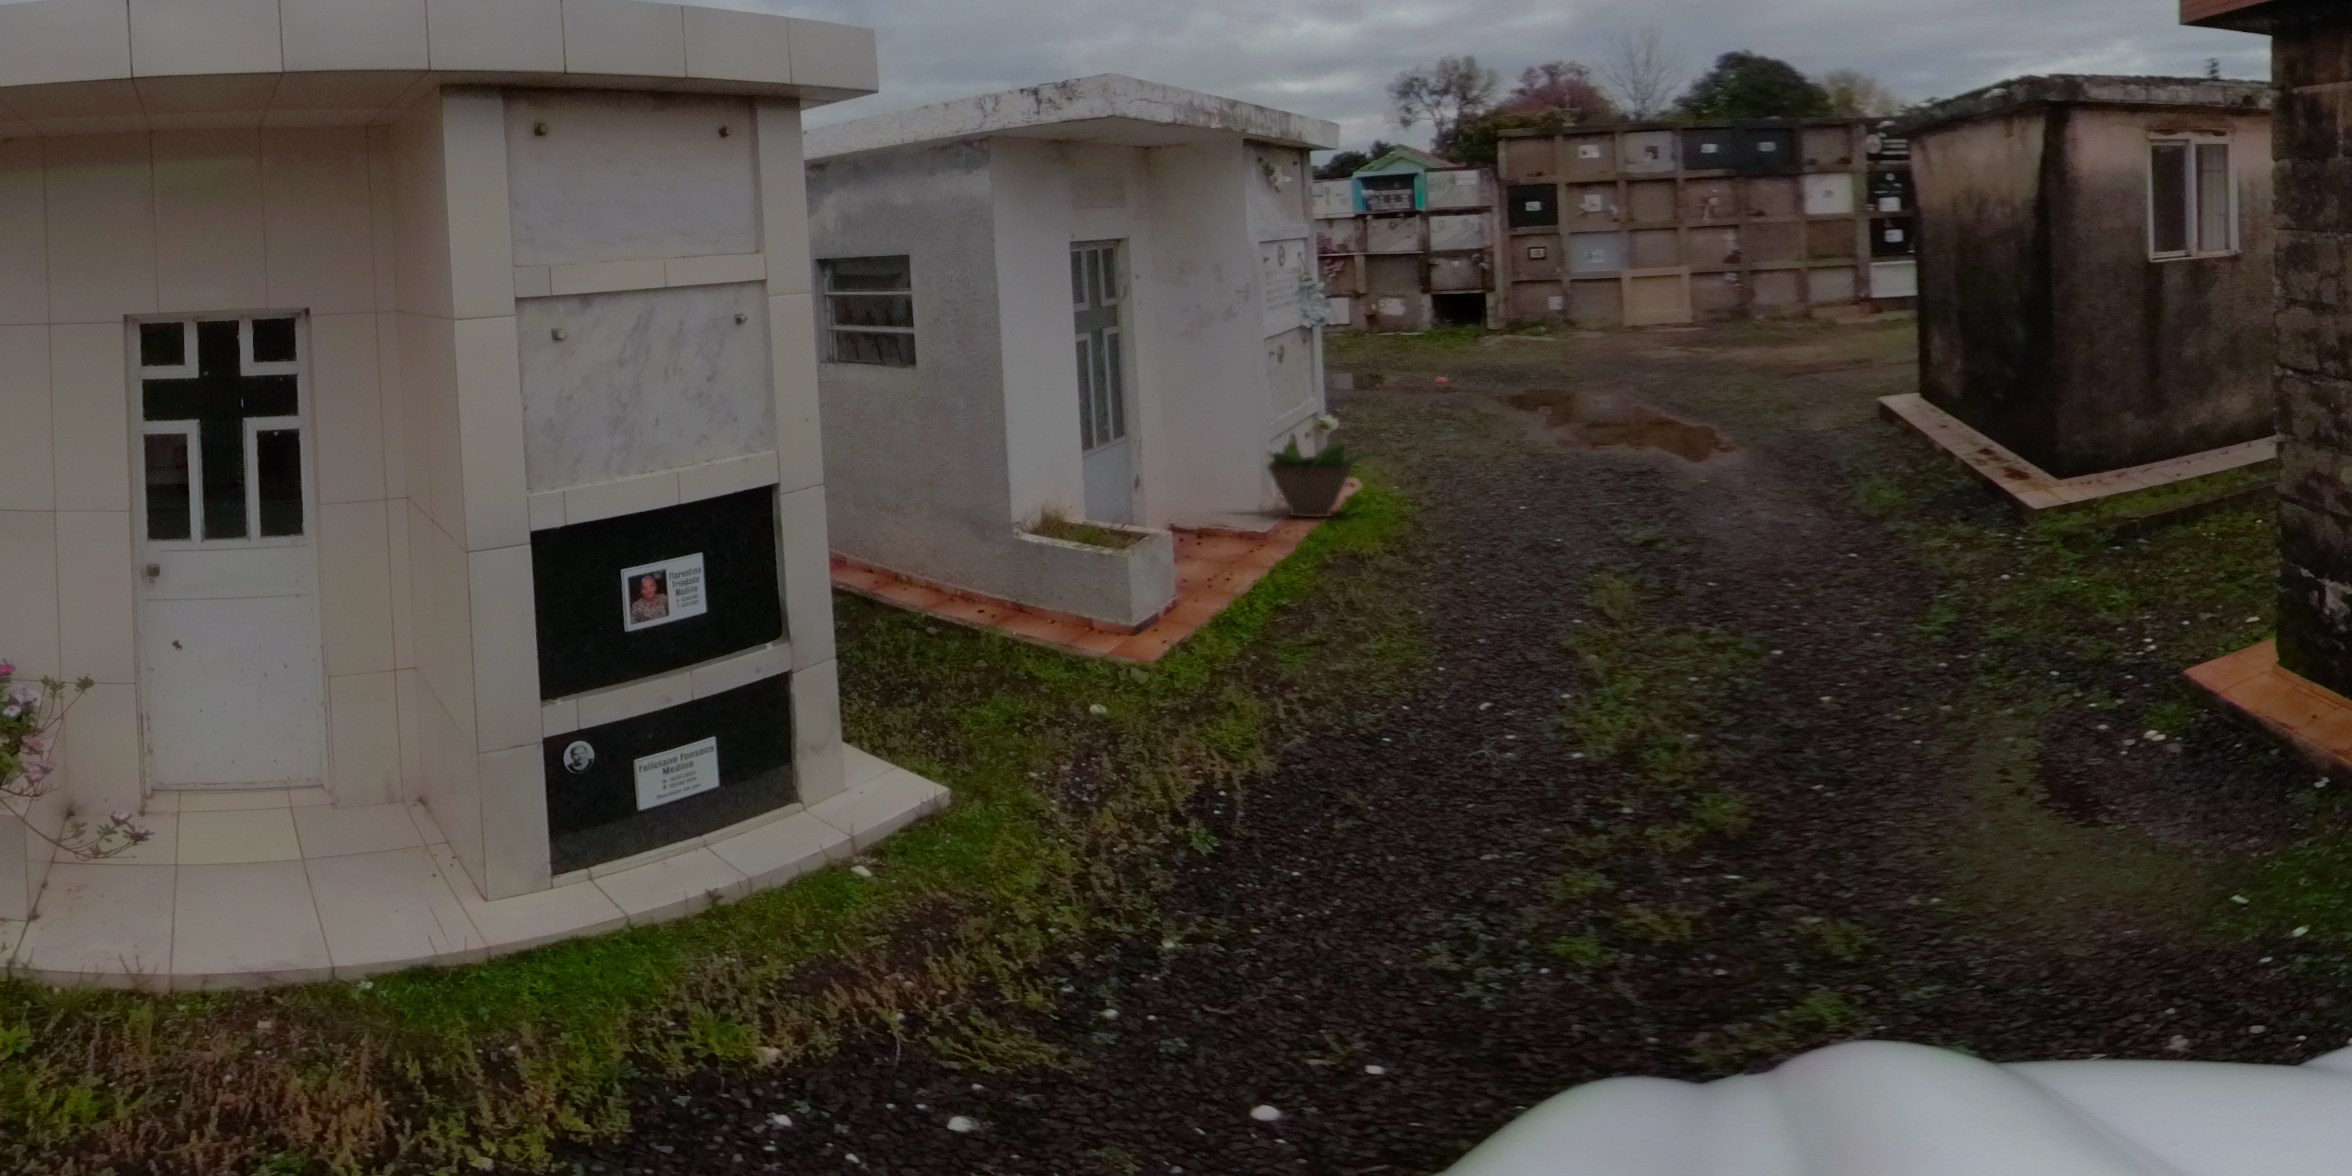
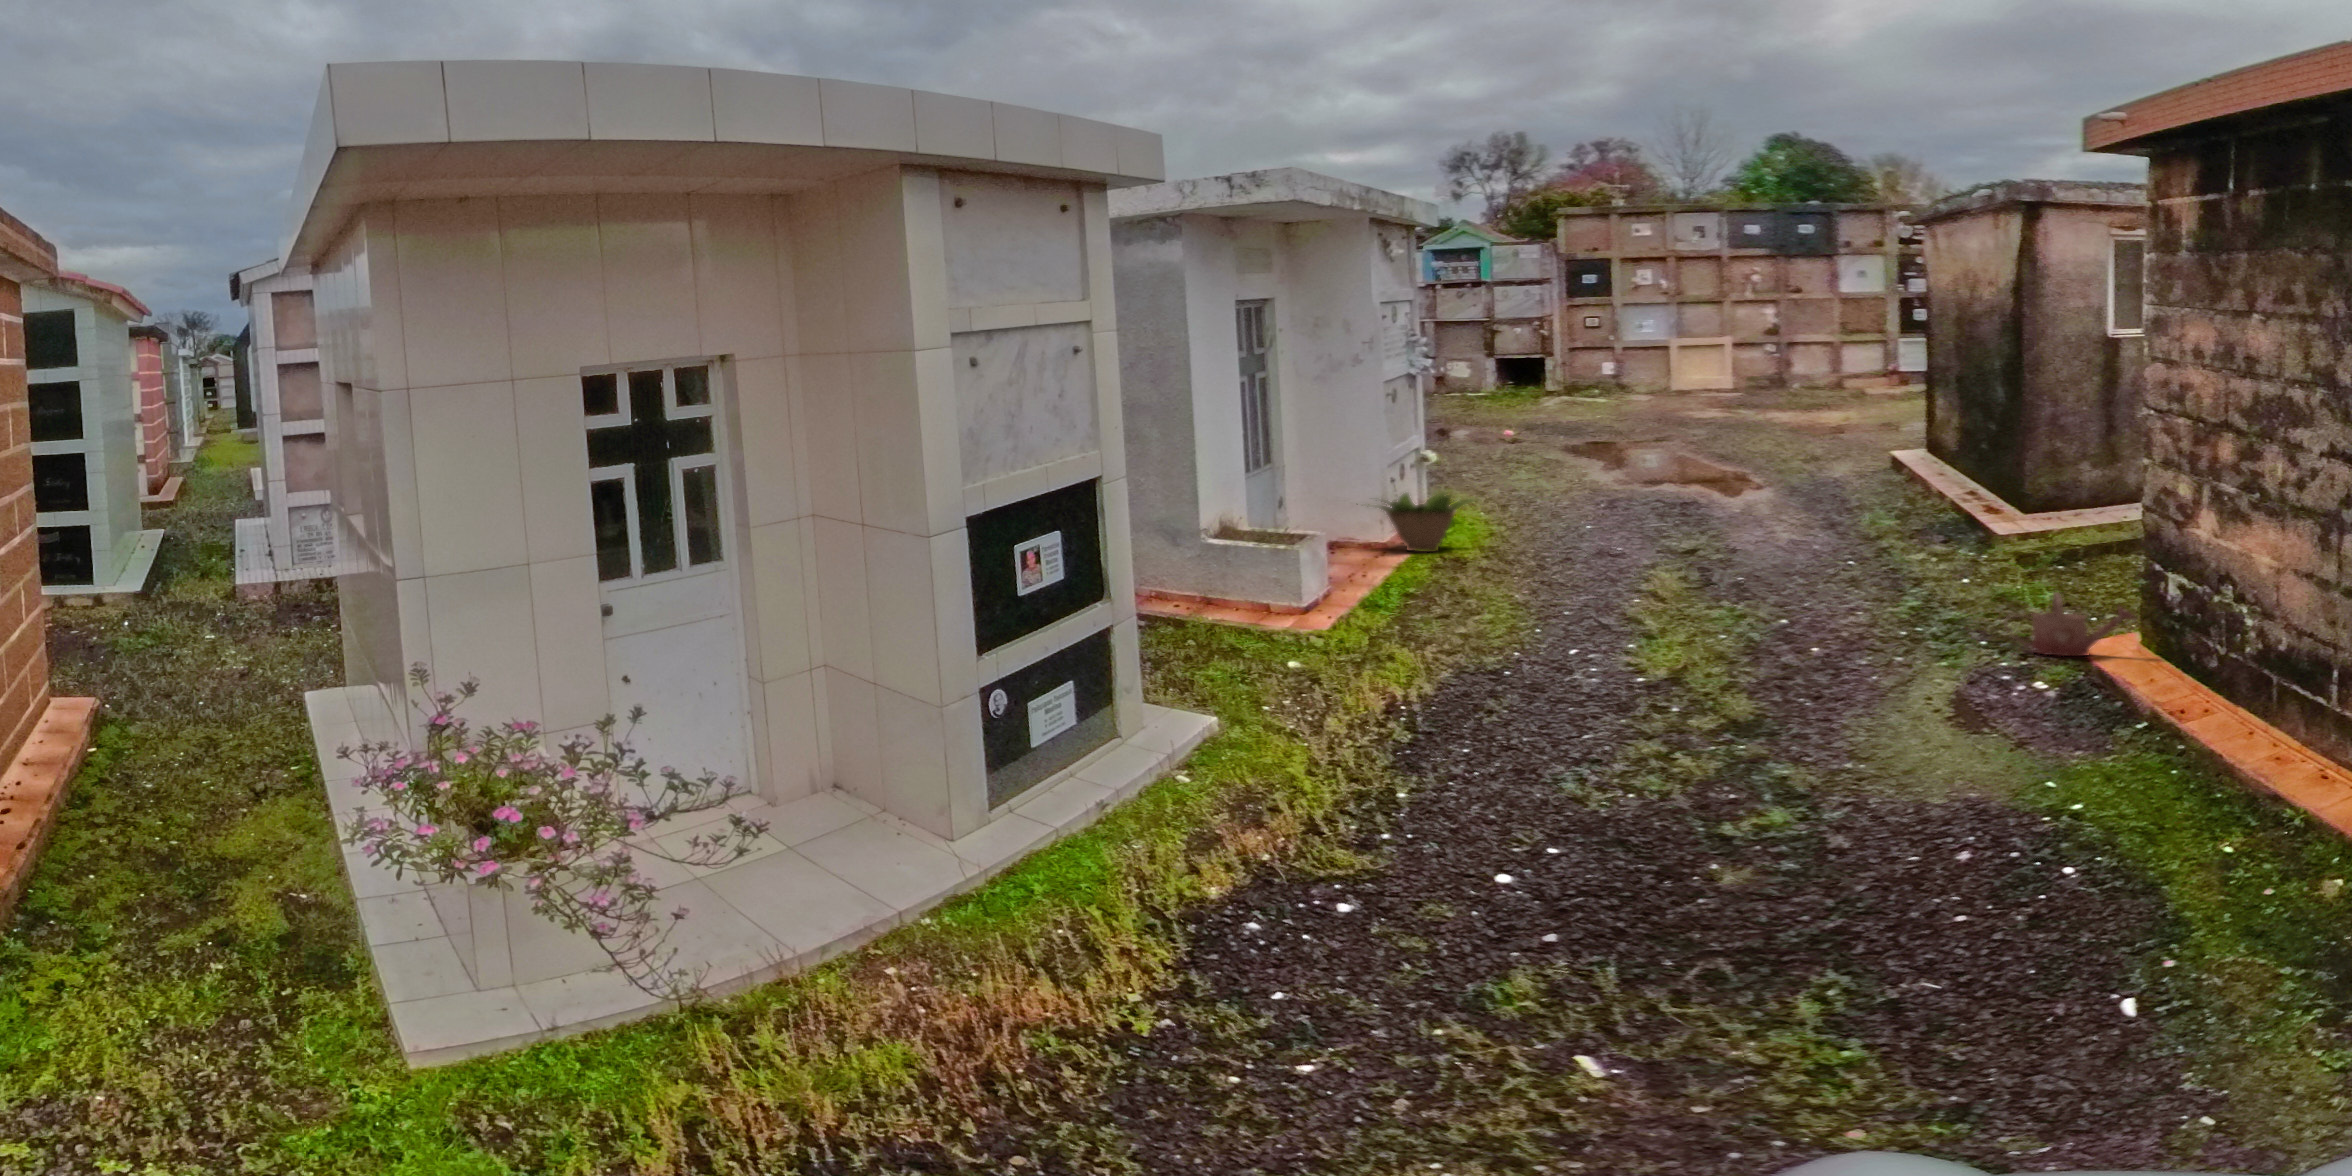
watering can: none [2079,604,2276,699] -> present [2004,593,2136,656]

